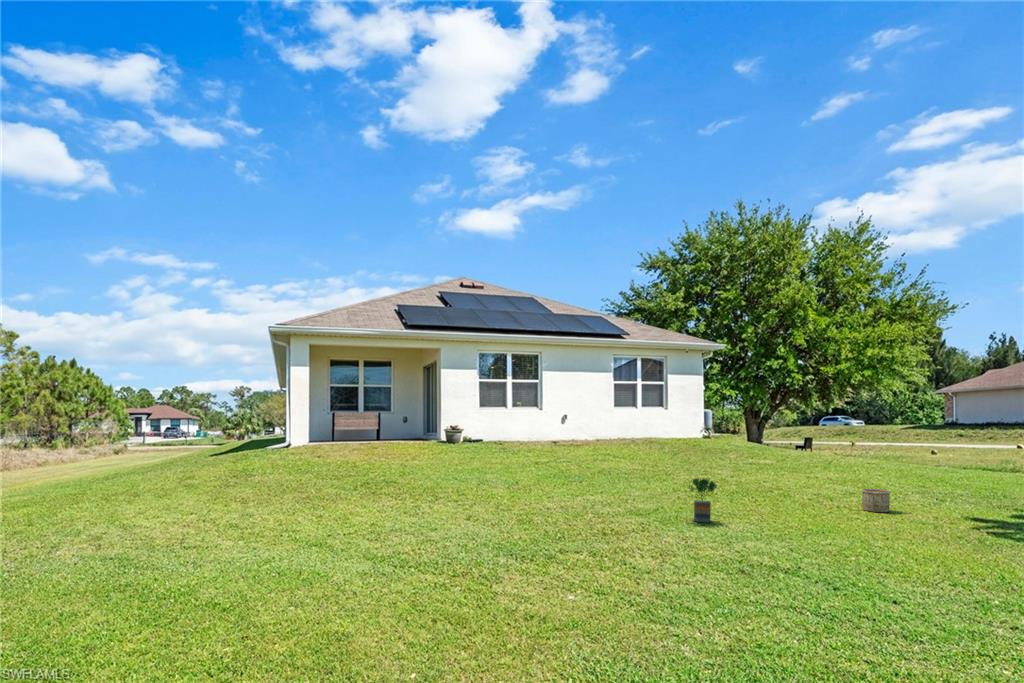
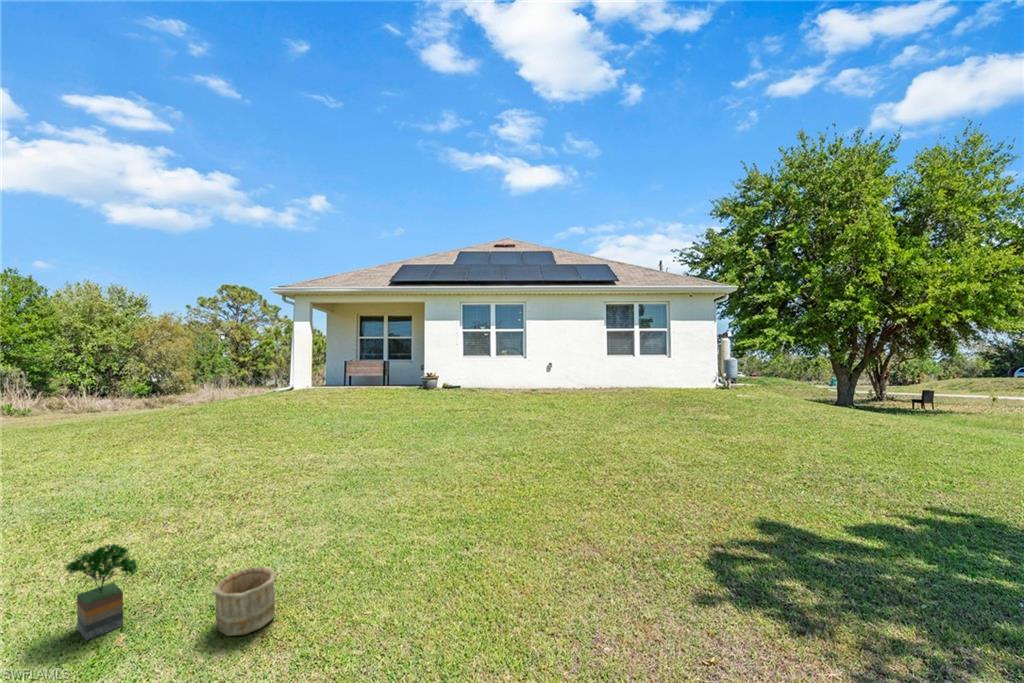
wooden bucket: present [862,488,890,512] -> present [213,567,275,636]

